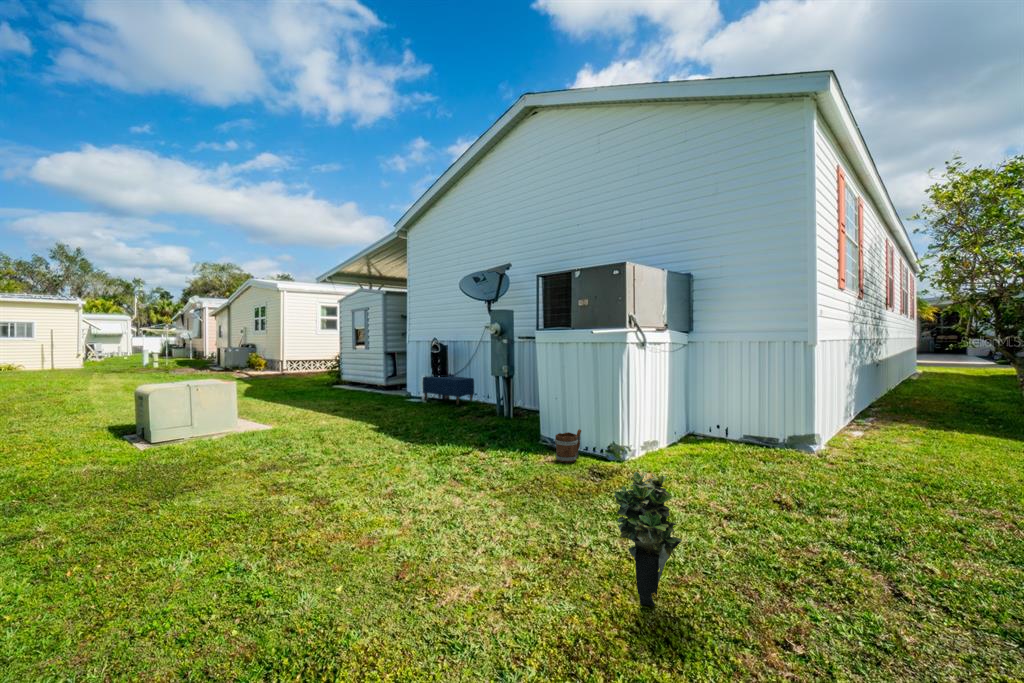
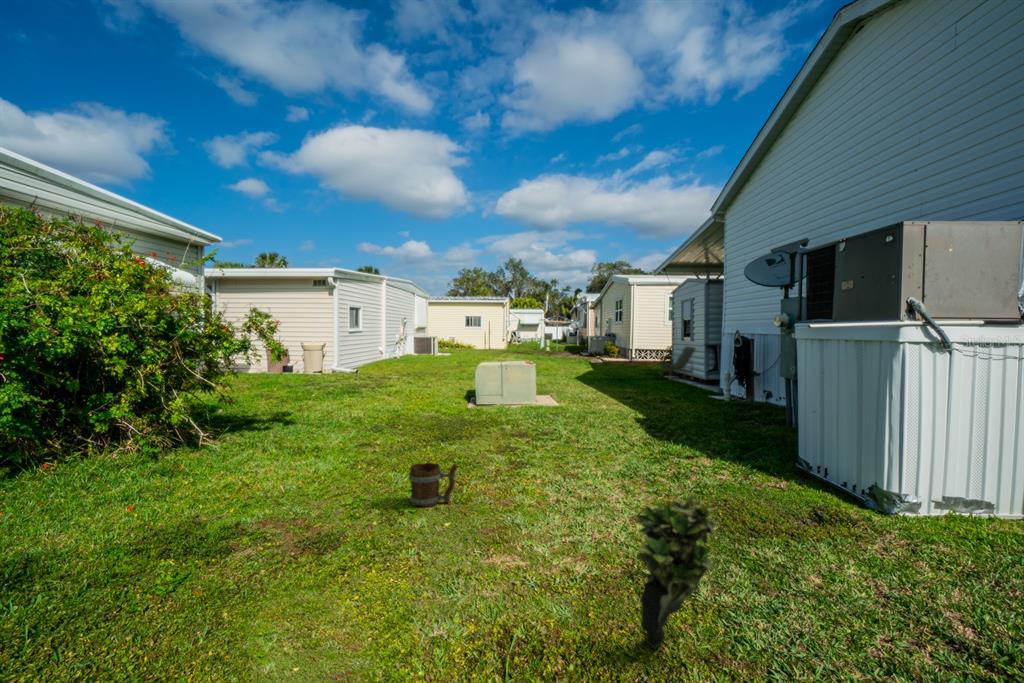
lounge chair: none [335,354,374,388] -> present [658,346,695,375]
bench: present [423,376,474,404] -> none [725,374,786,409]
bucket: present [555,429,581,463] -> present [409,463,458,507]

